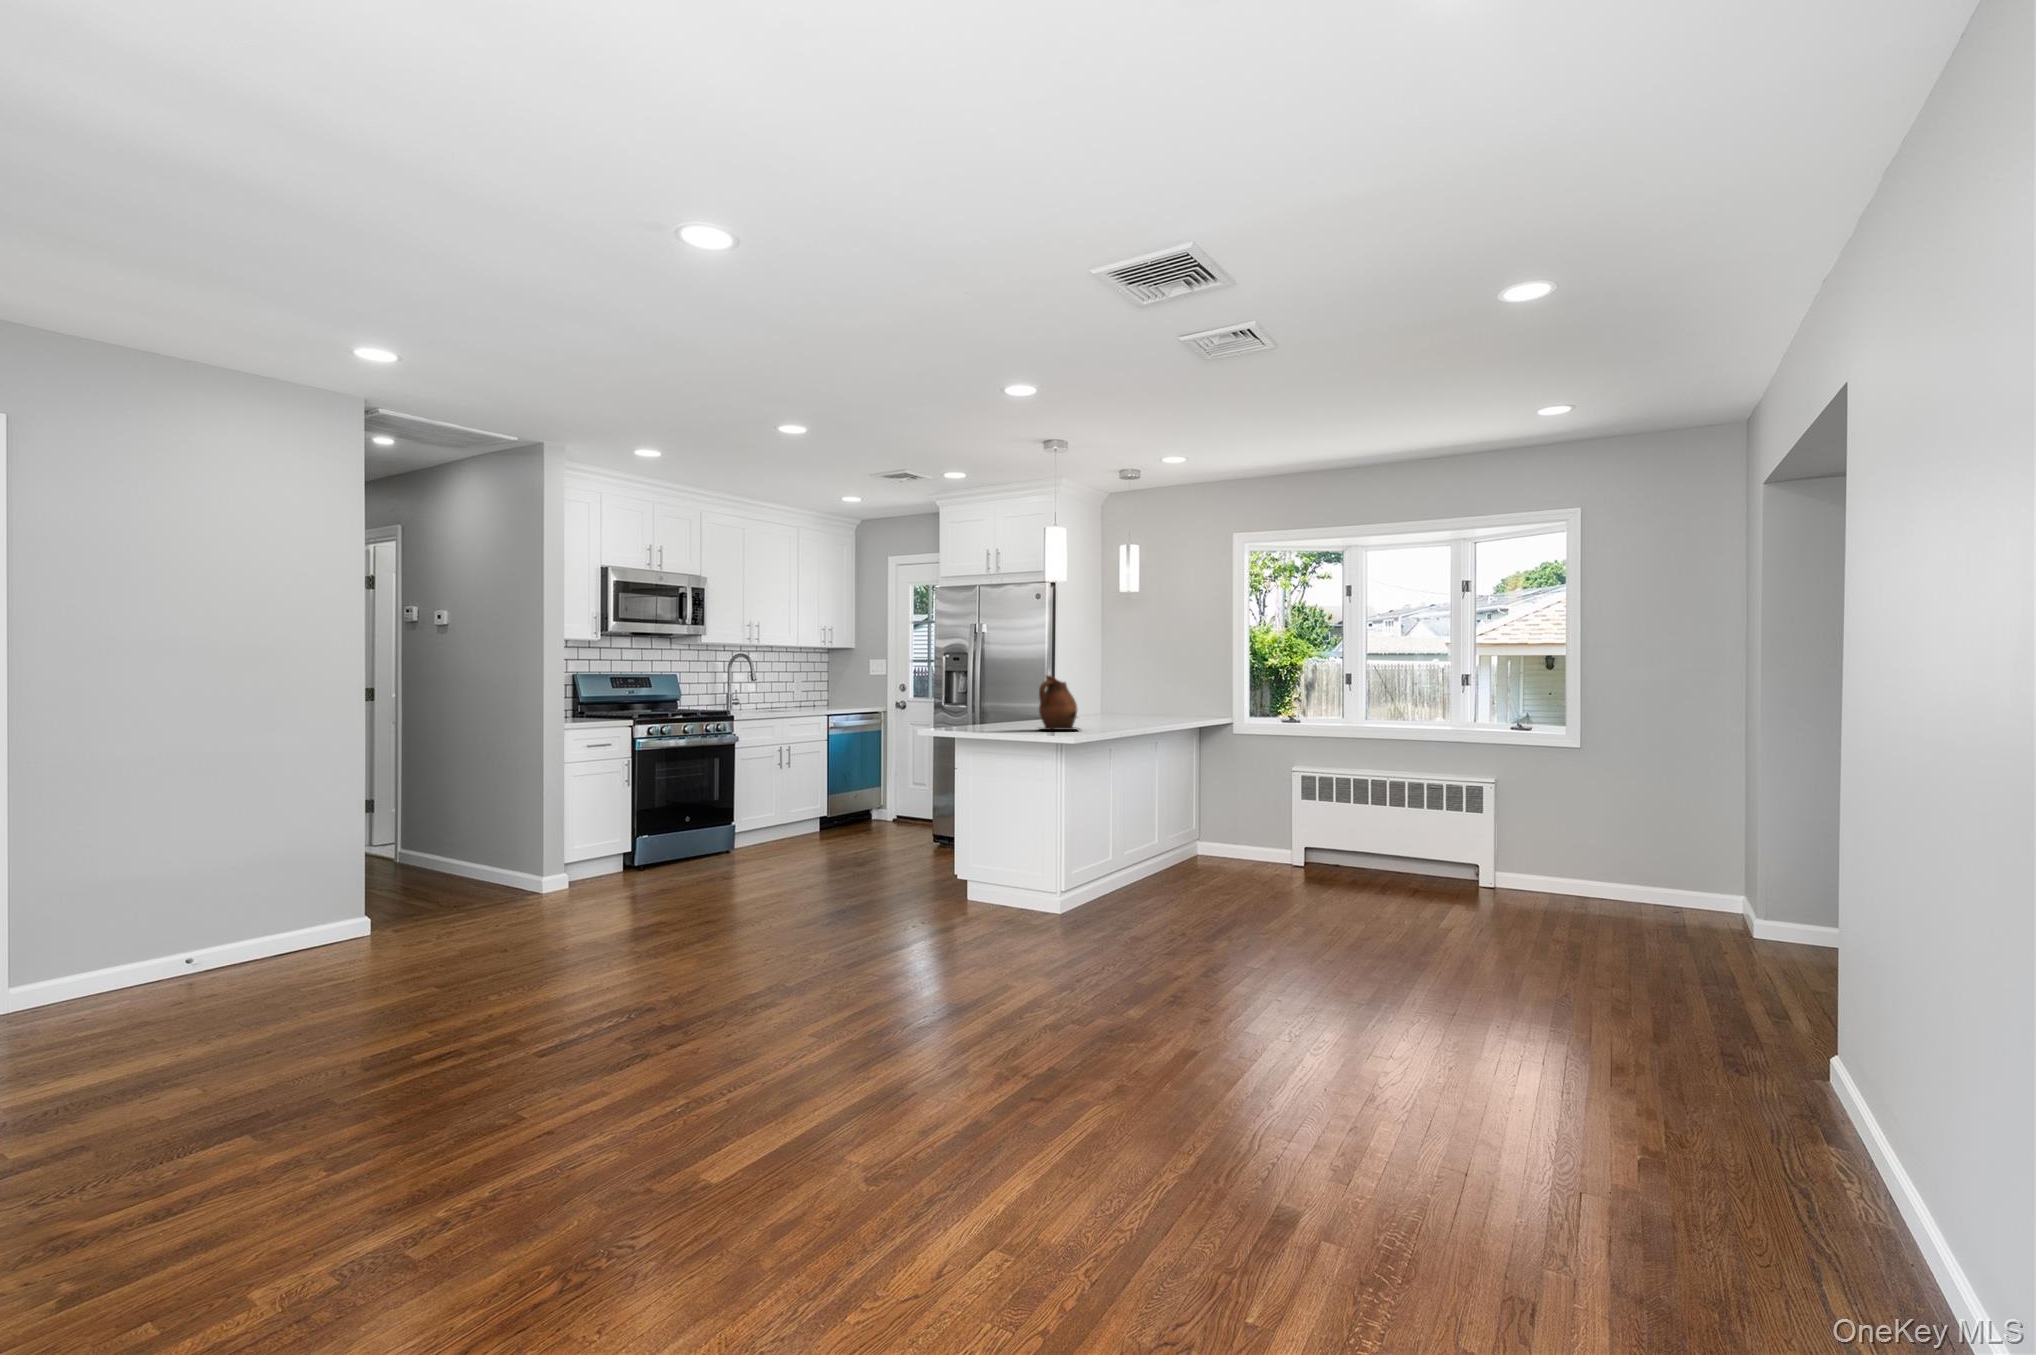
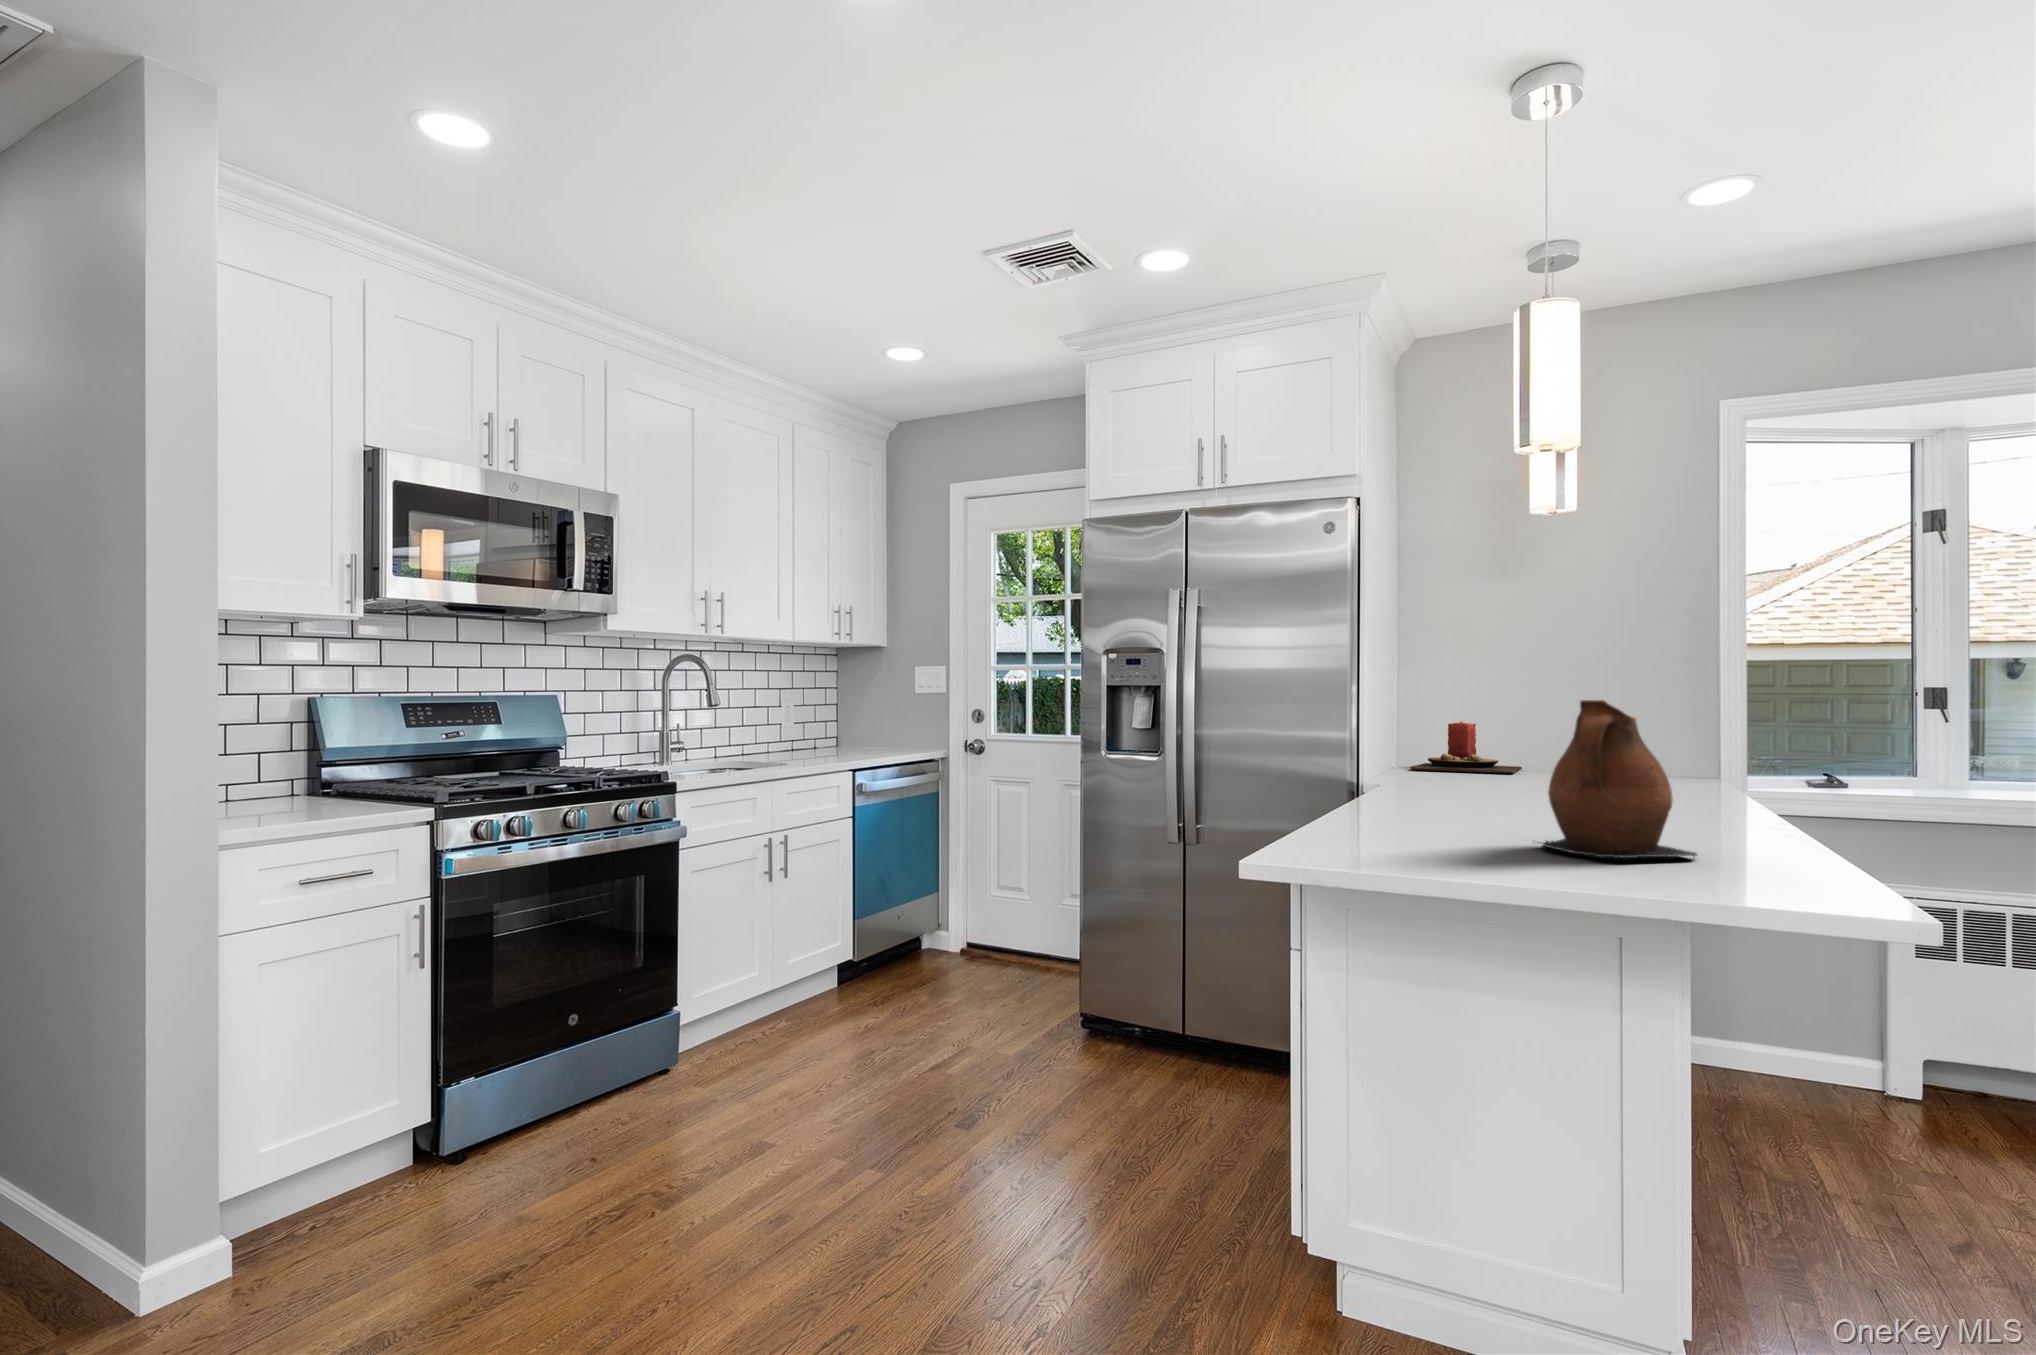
candle: none [1099,689,1159,714] -> present [1411,722,1522,773]

